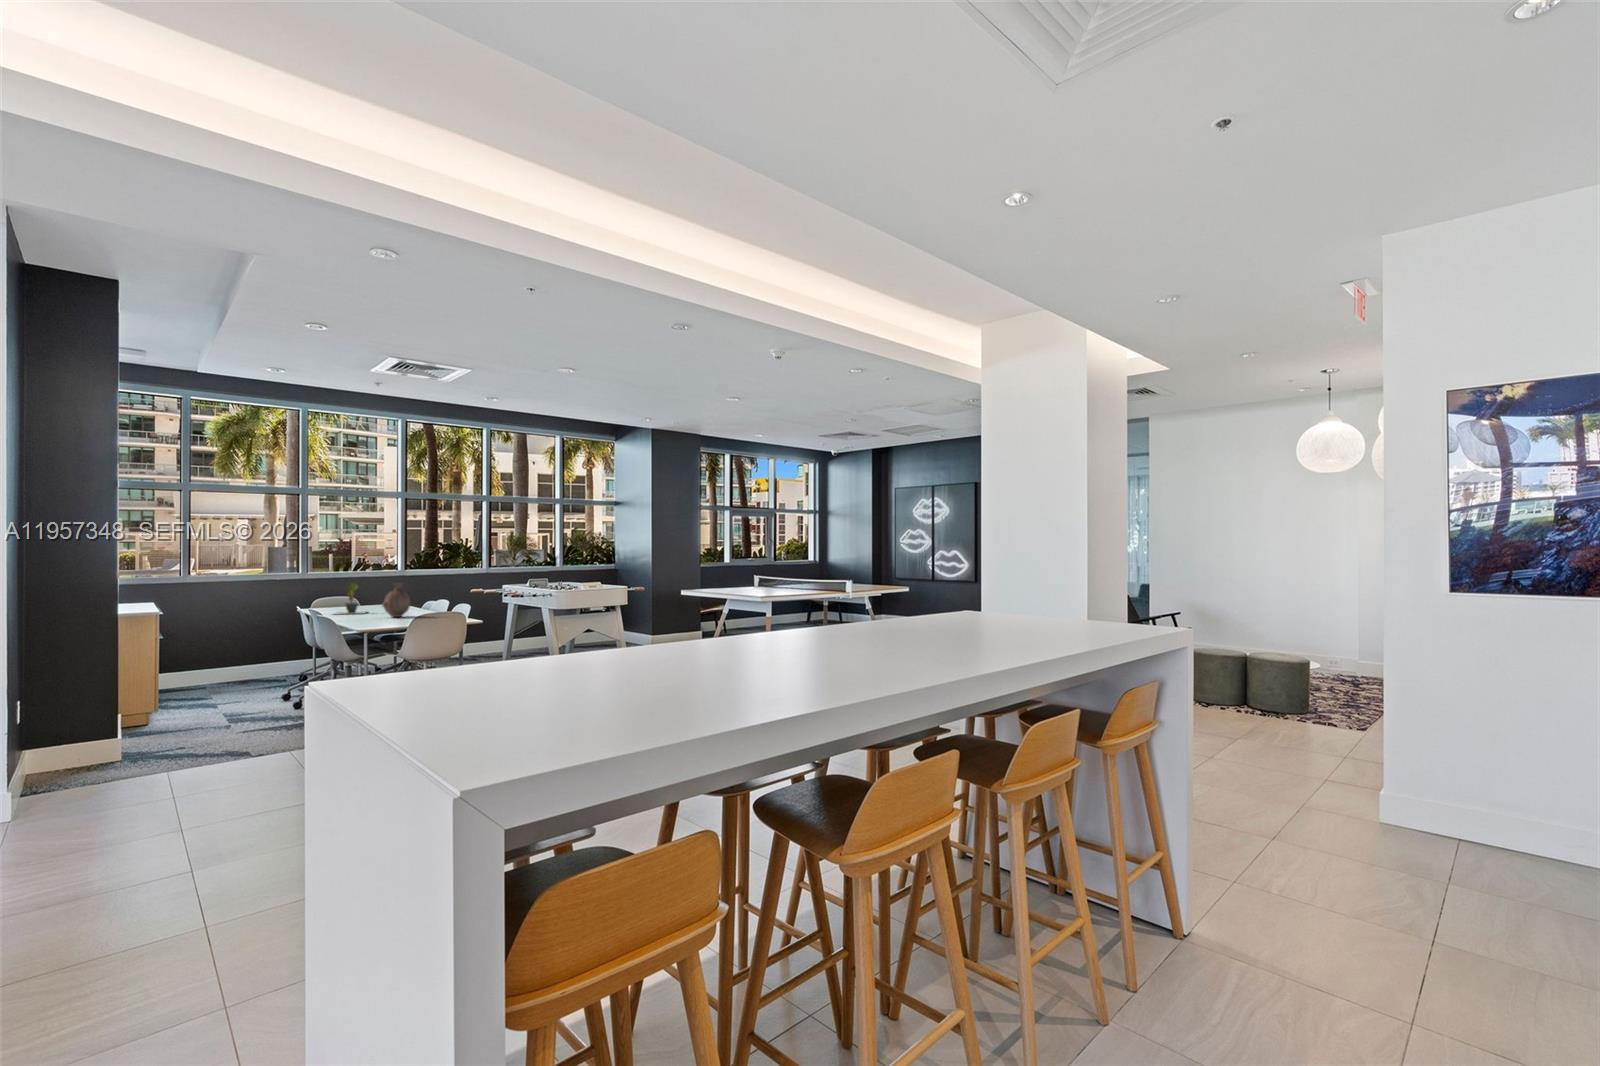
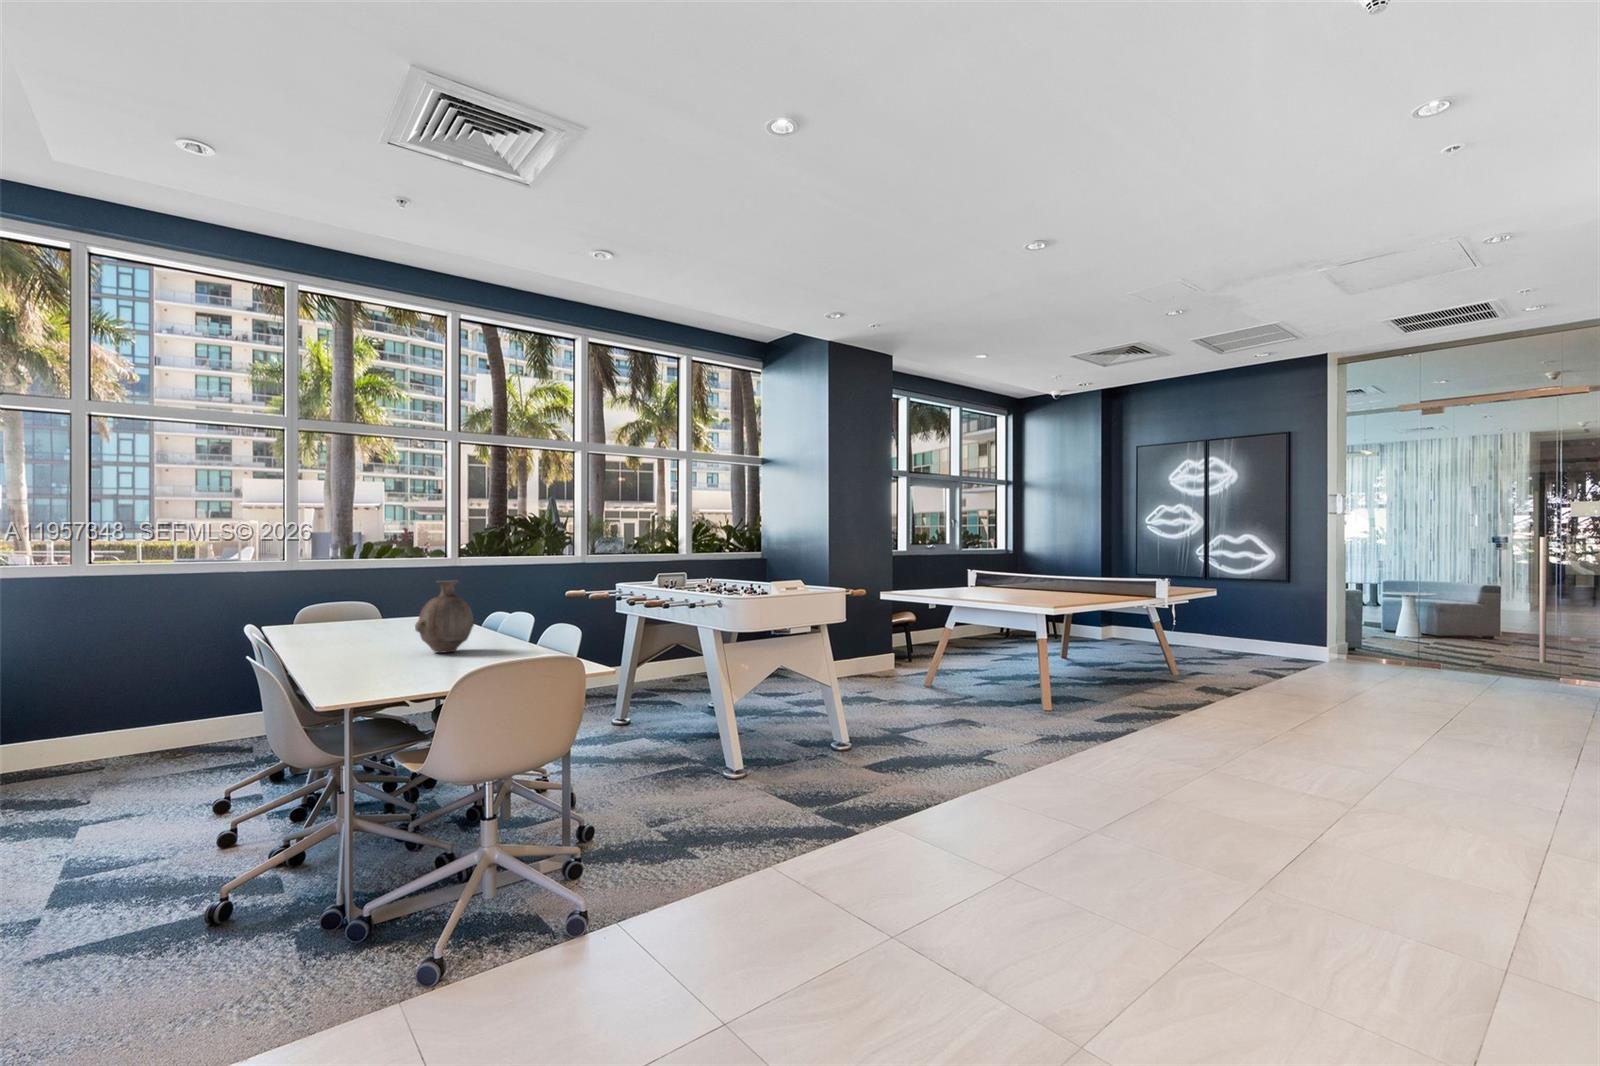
potted plant: present [336,583,366,614] -> none [318,578,393,643]

